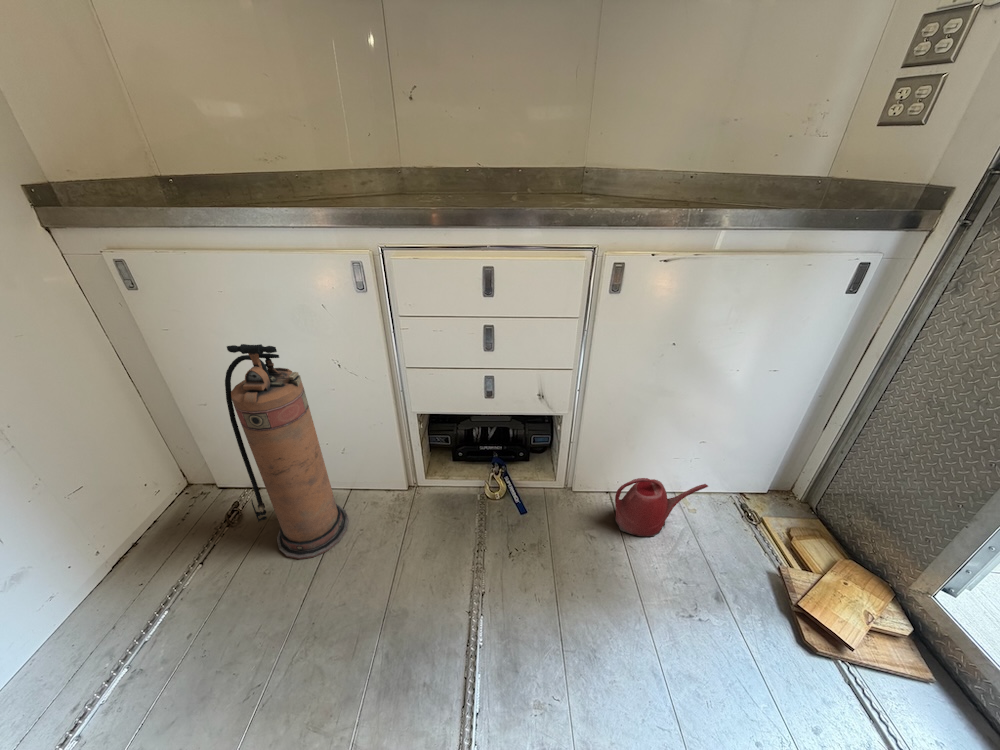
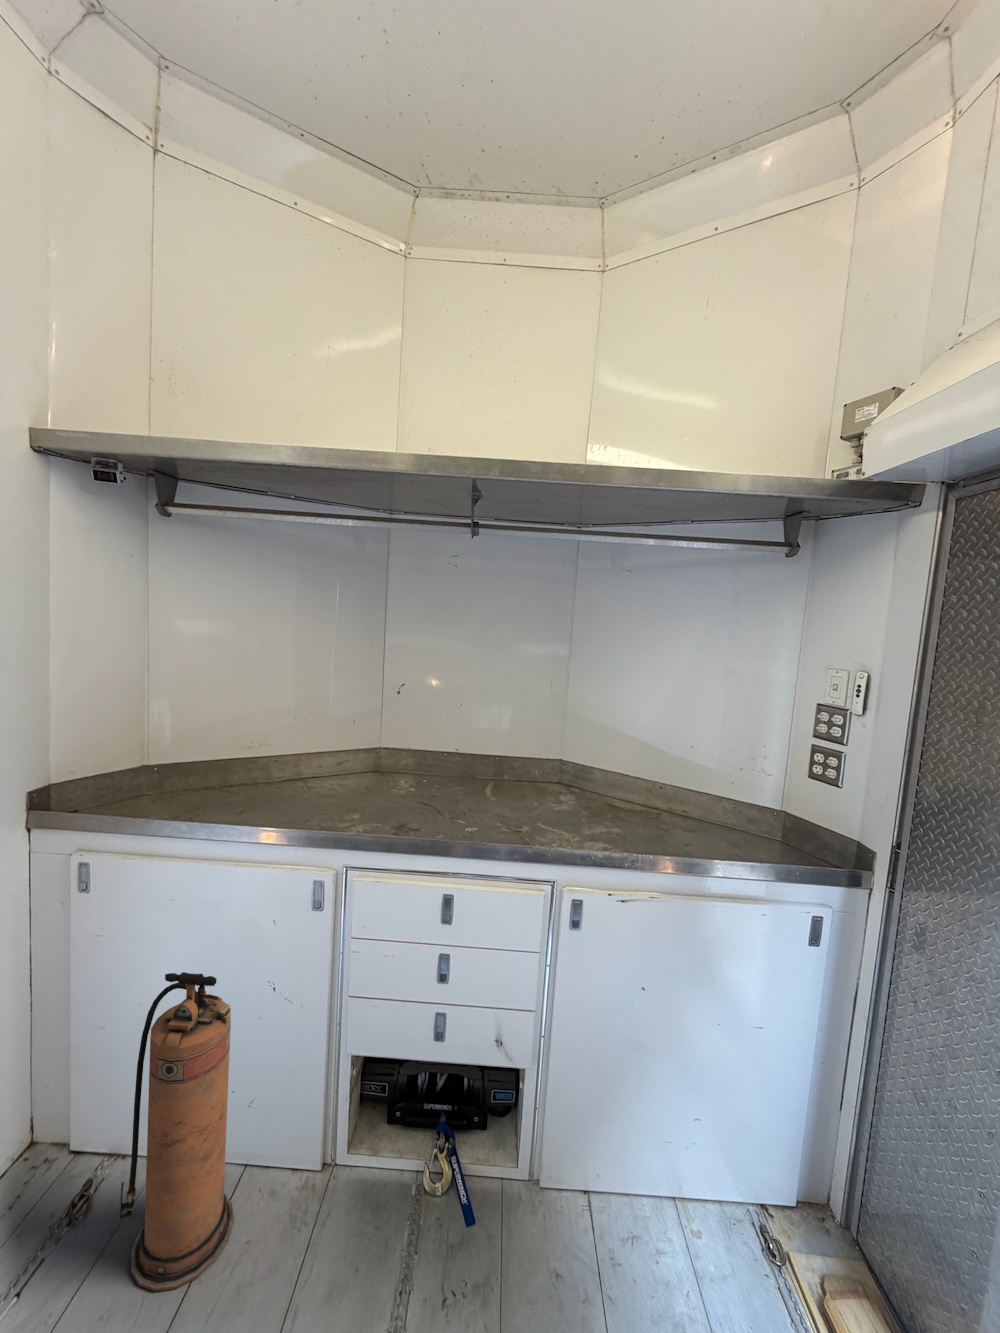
watering can: present [615,478,708,537] -> none [589,1175,707,1278]

